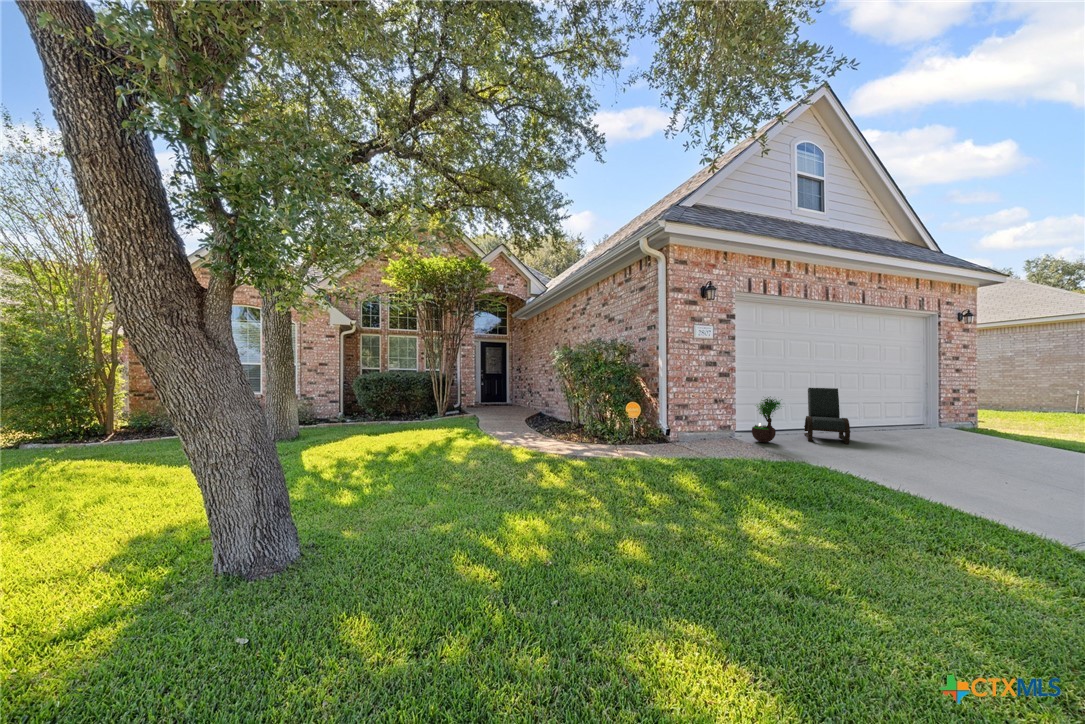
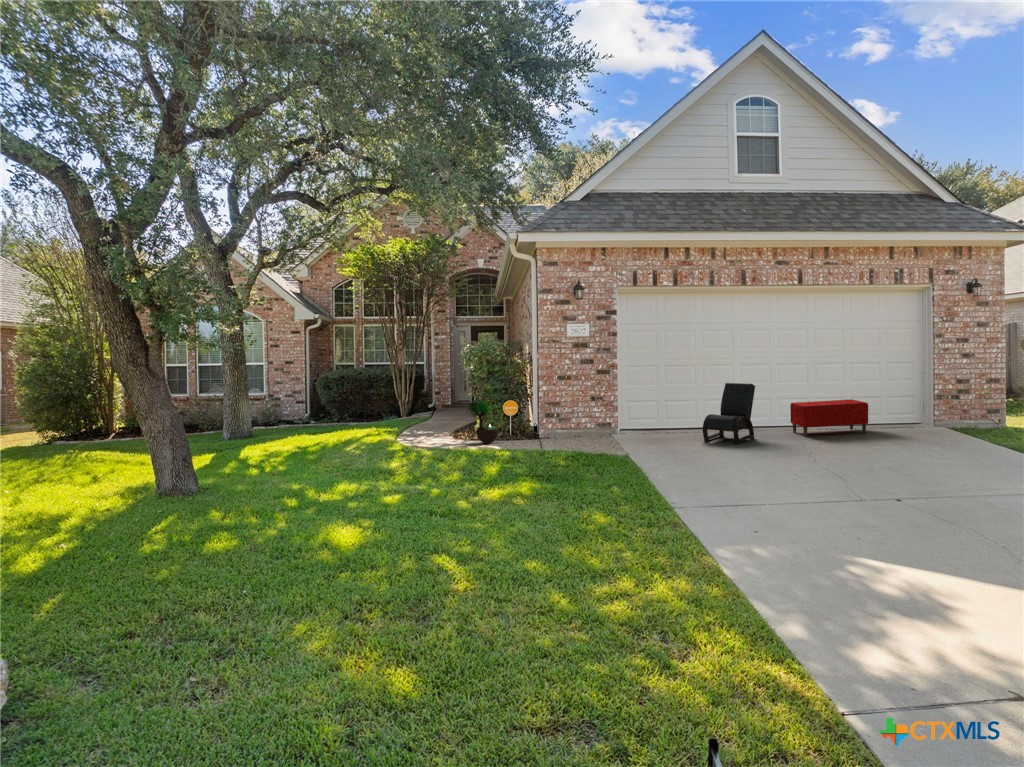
potted tree: present [752,397,780,442] -> present [467,399,498,443]
bench: none [853,403,919,436] -> present [790,399,868,437]

